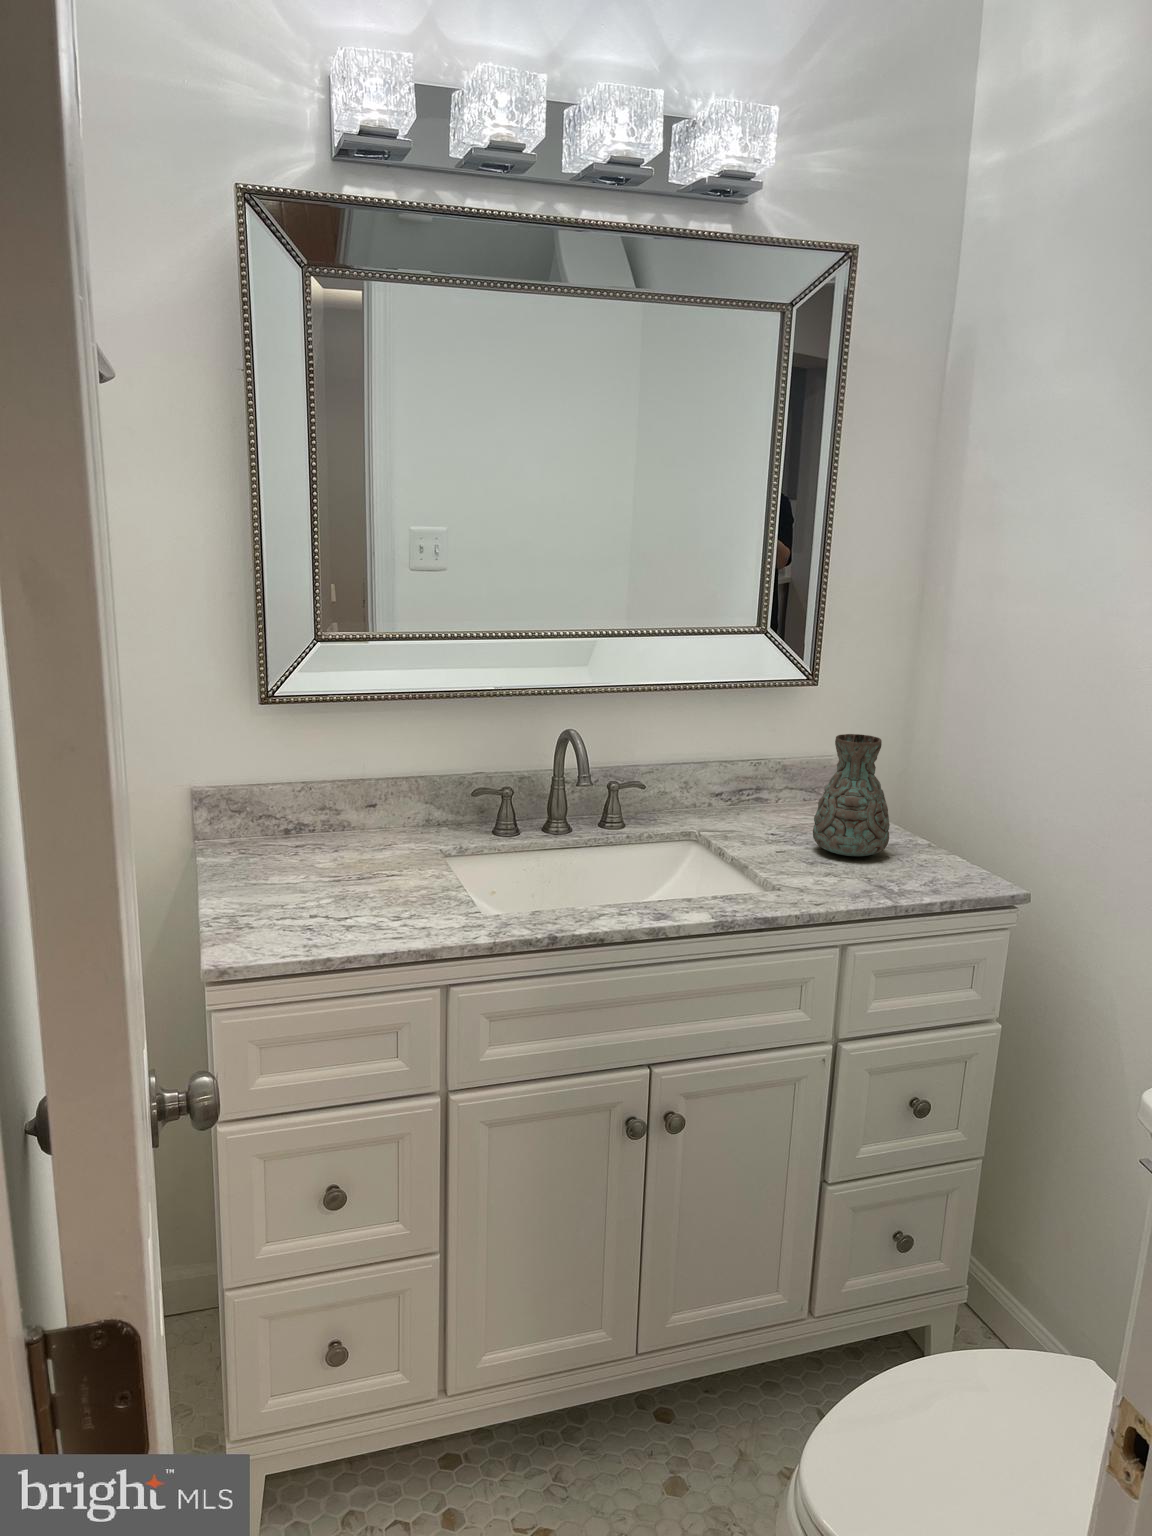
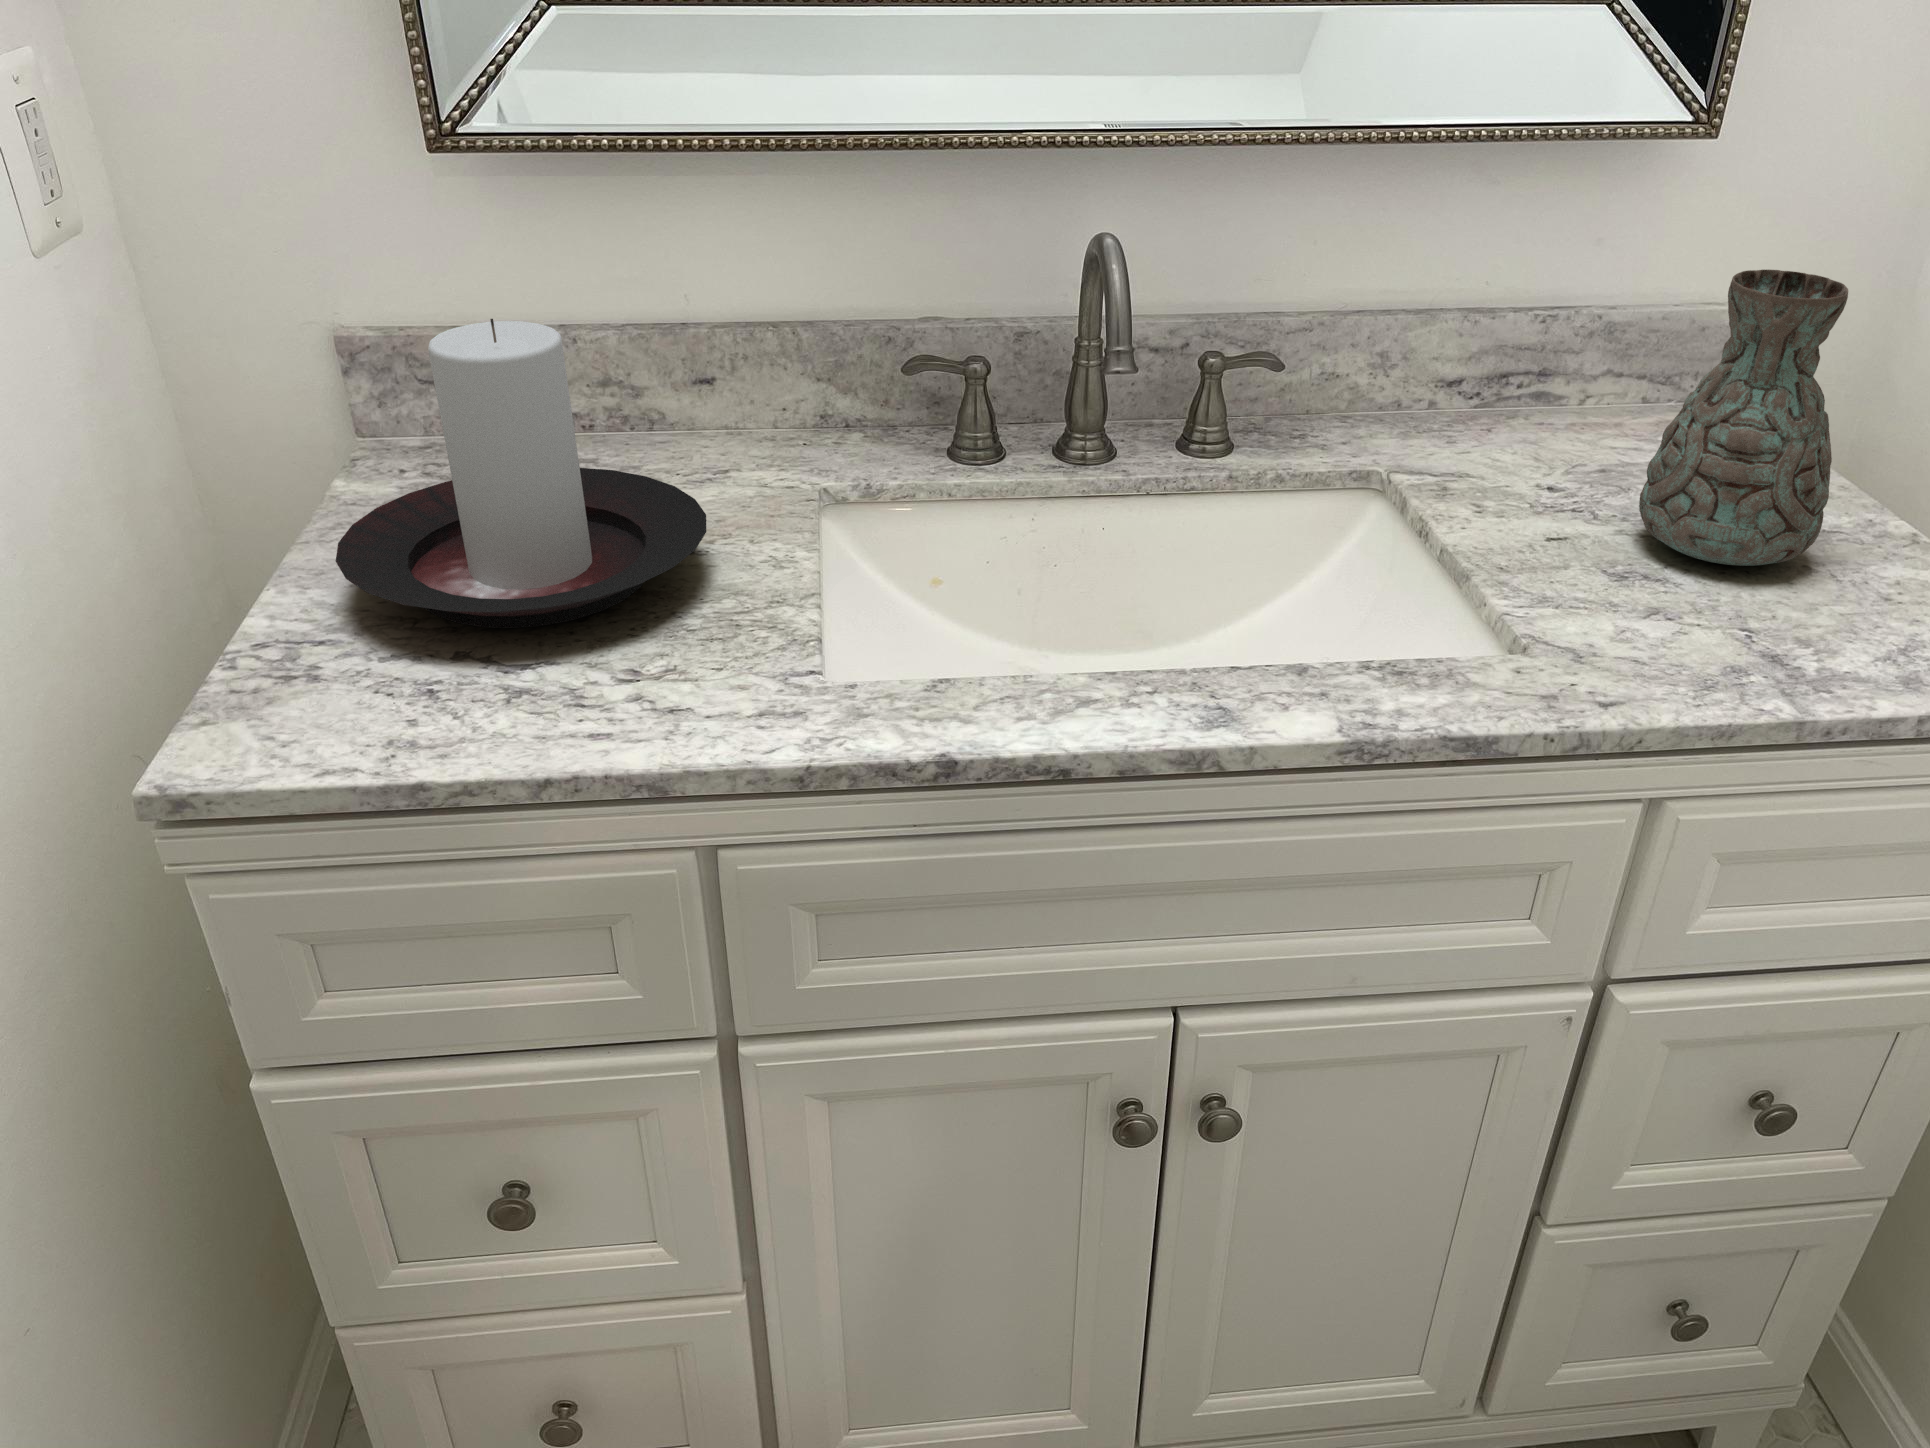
candle holder: none [241,768,411,905] -> present [336,319,706,628]

